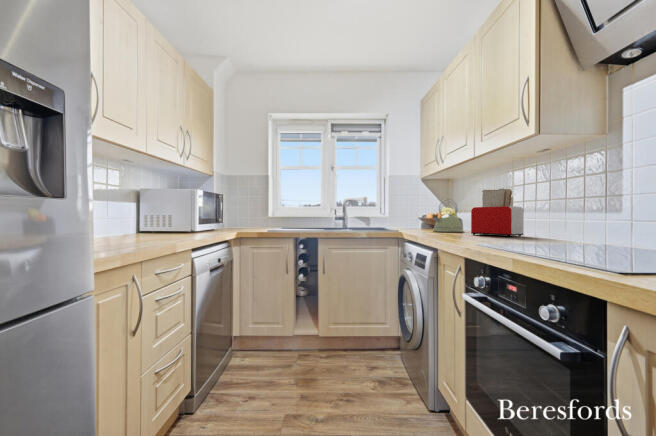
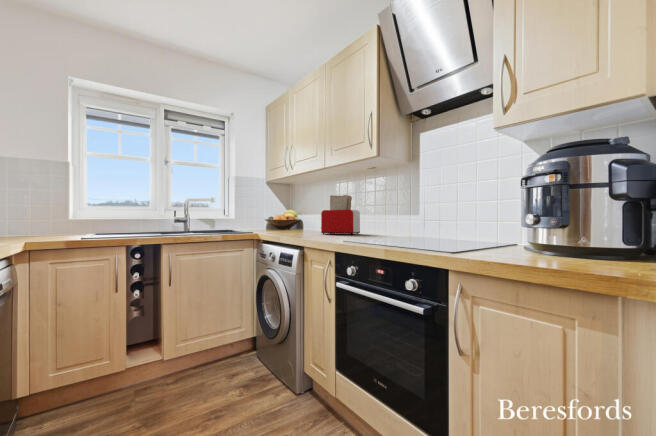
kettle: present [432,205,463,232] -> none [283,202,310,232]

